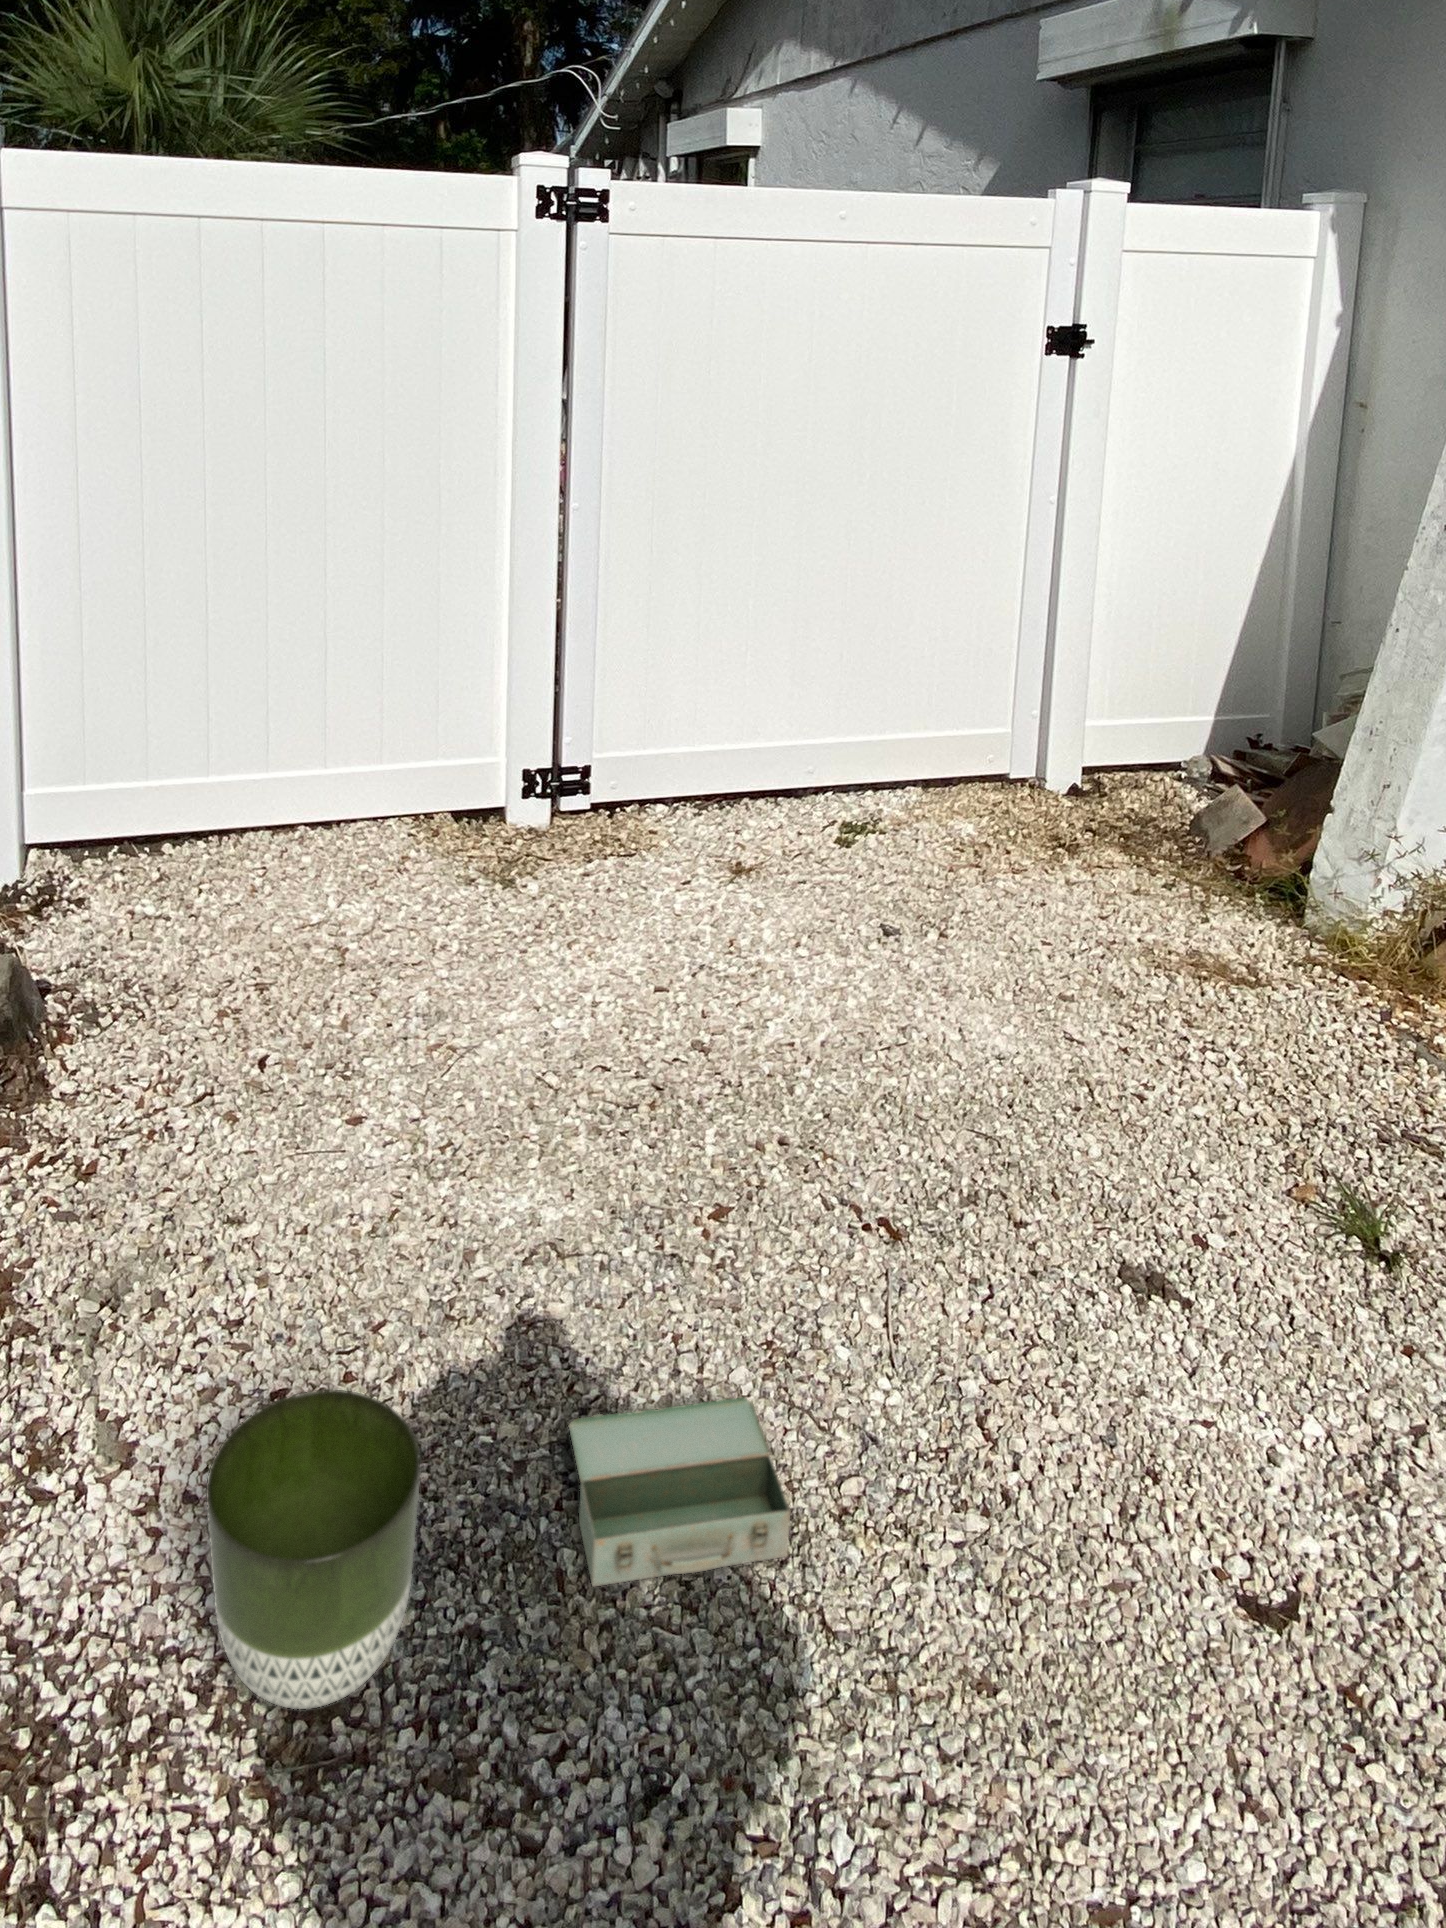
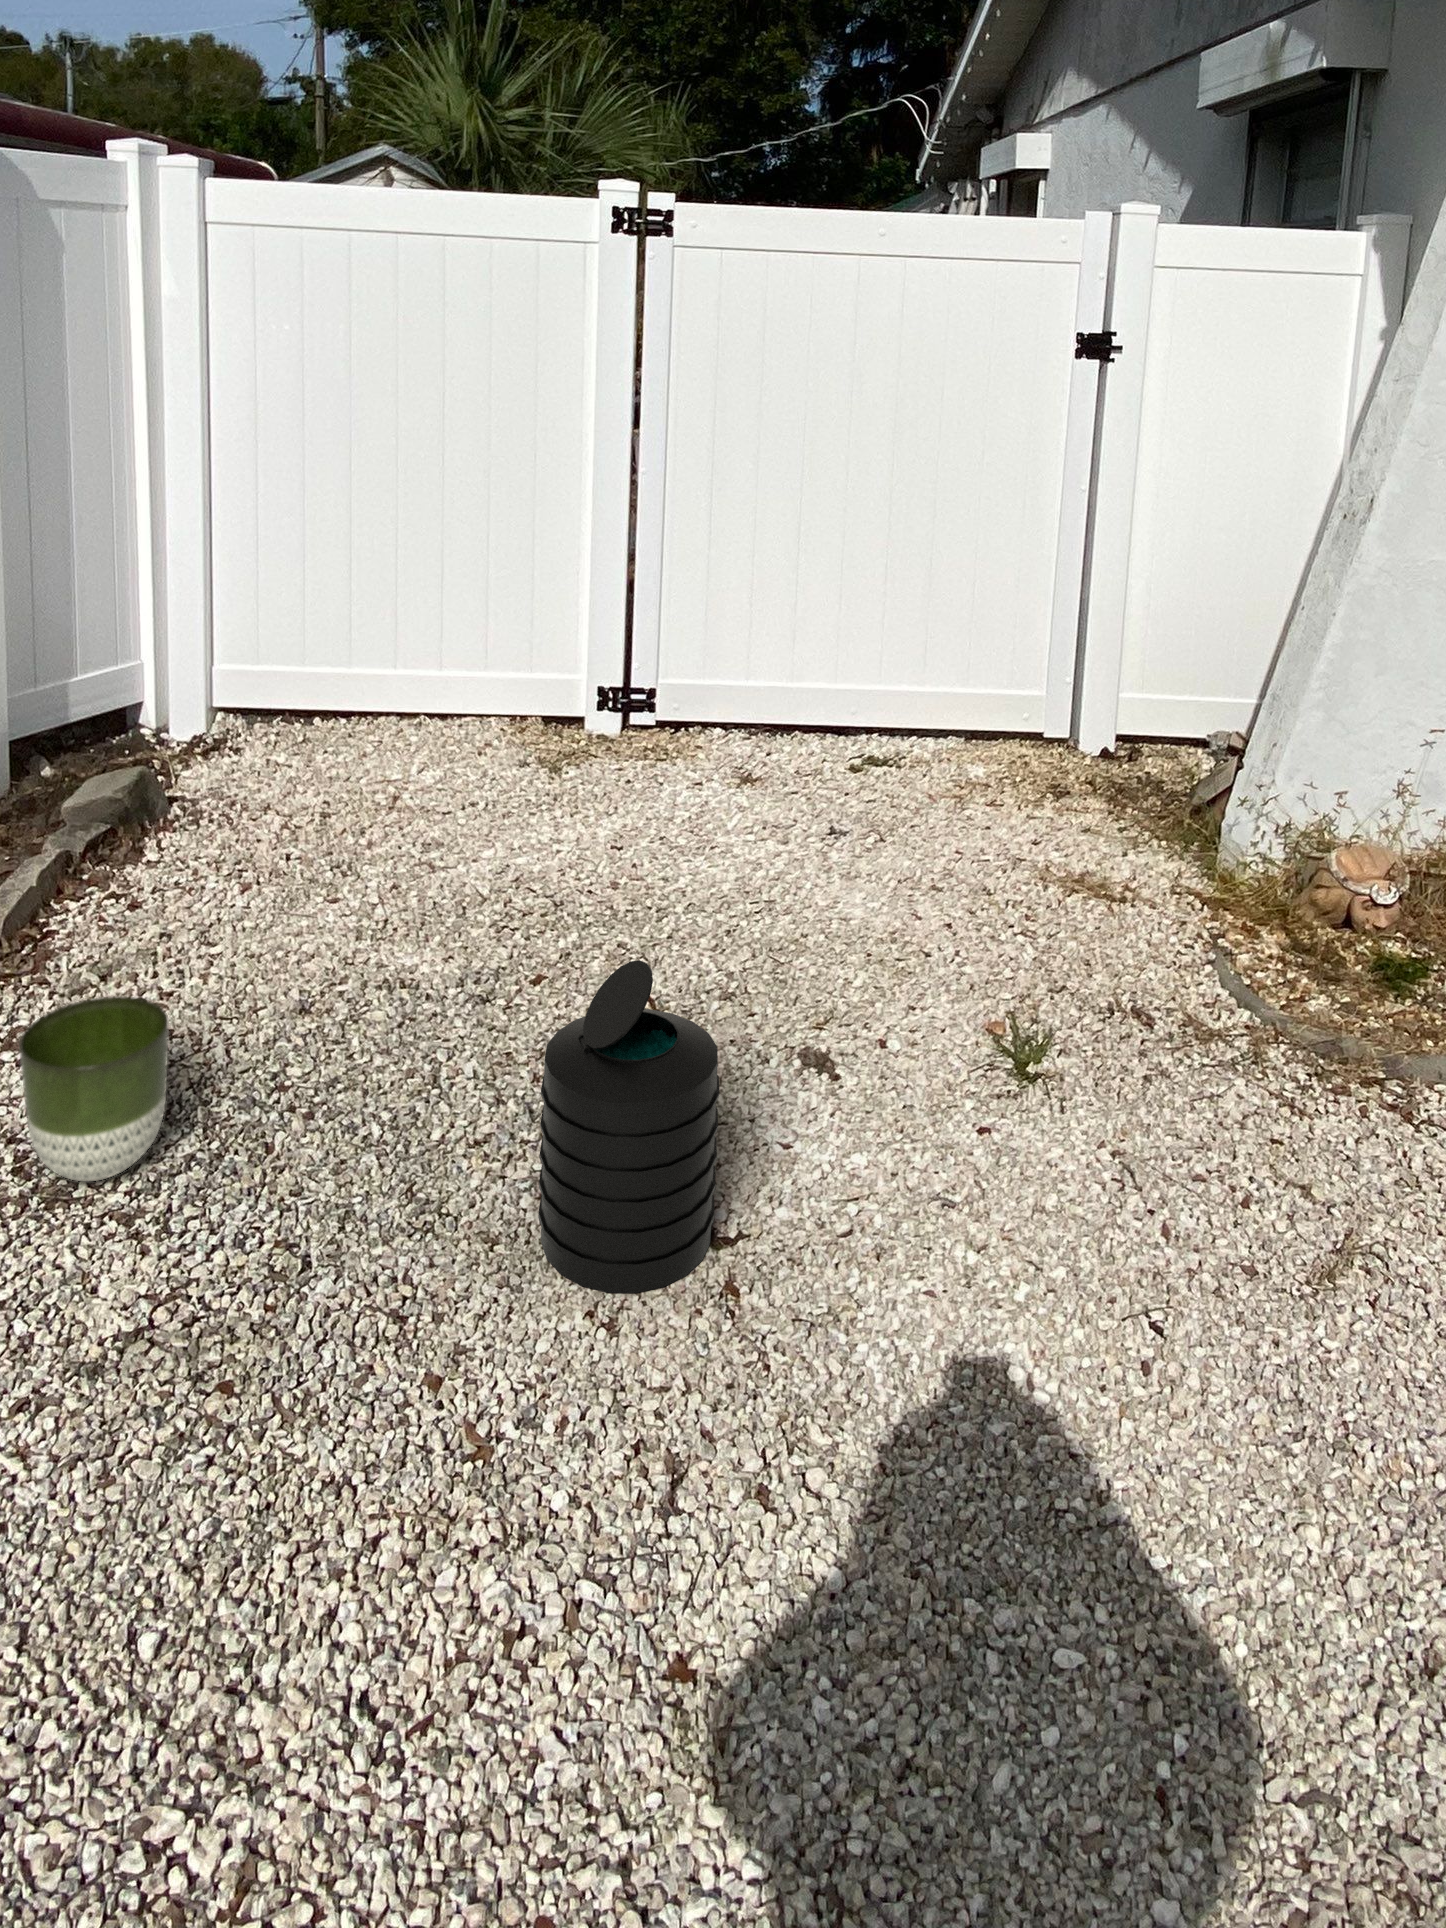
trash can: none [969,1237,1242,1714] -> present [538,960,719,1293]
toolbox: present [569,1397,790,1586] -> none [296,1070,462,1173]

